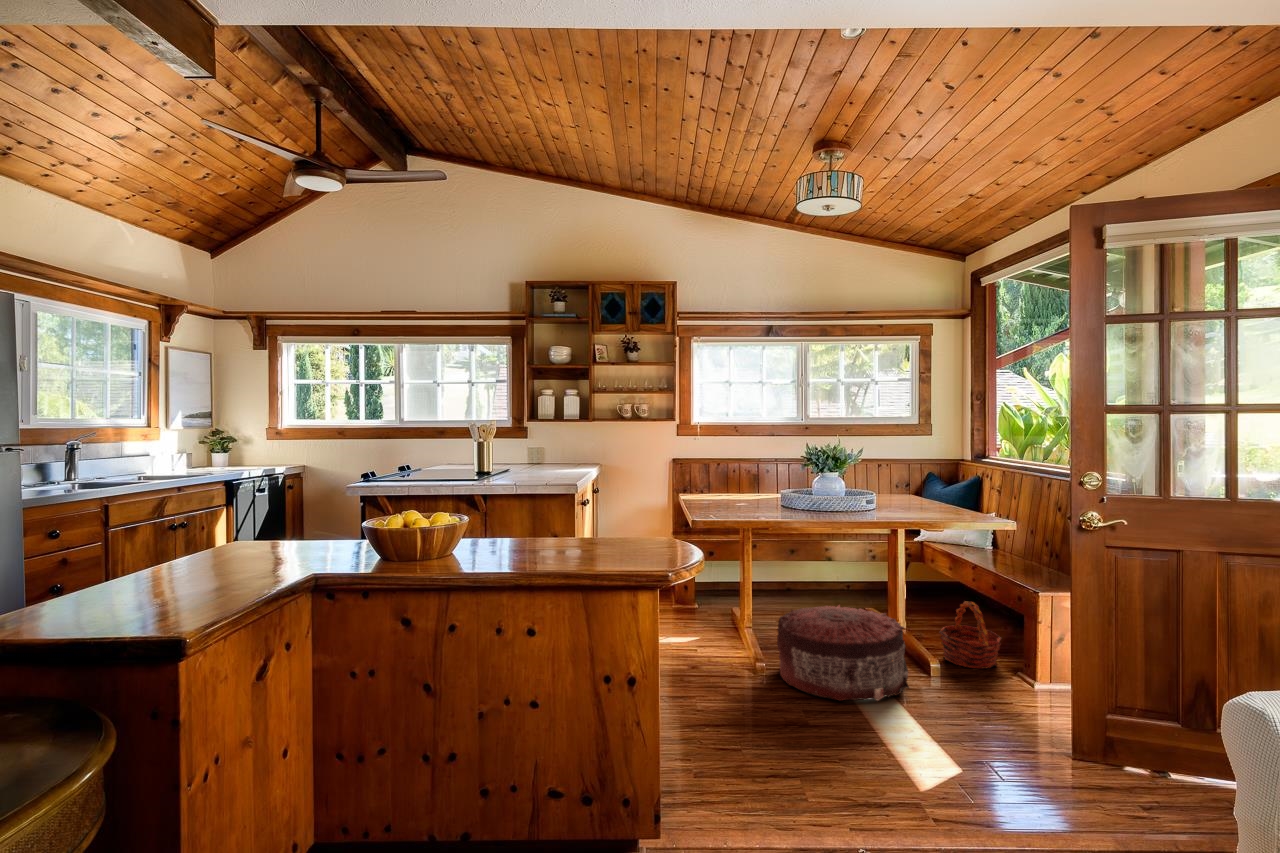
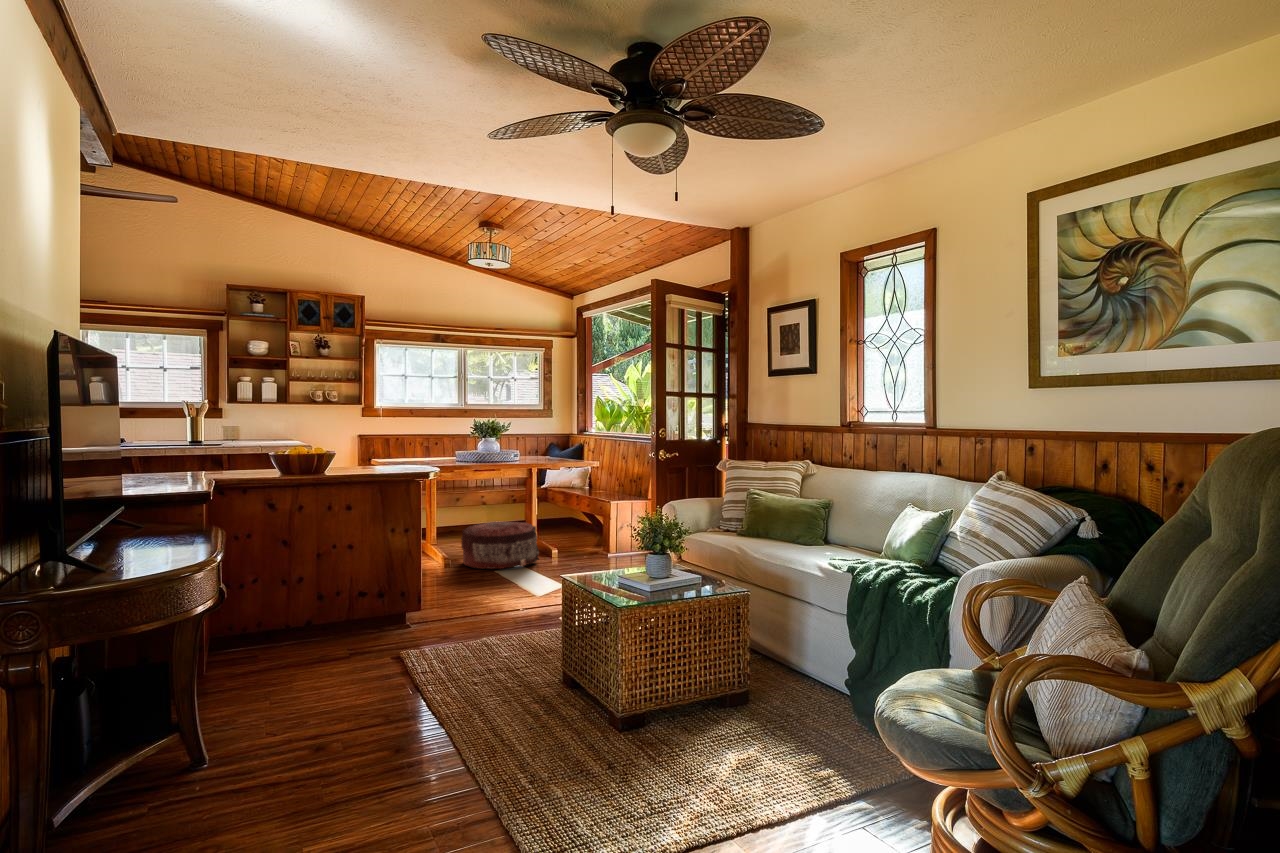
basket: present [940,602,1001,669] -> none [556,514,589,551]

